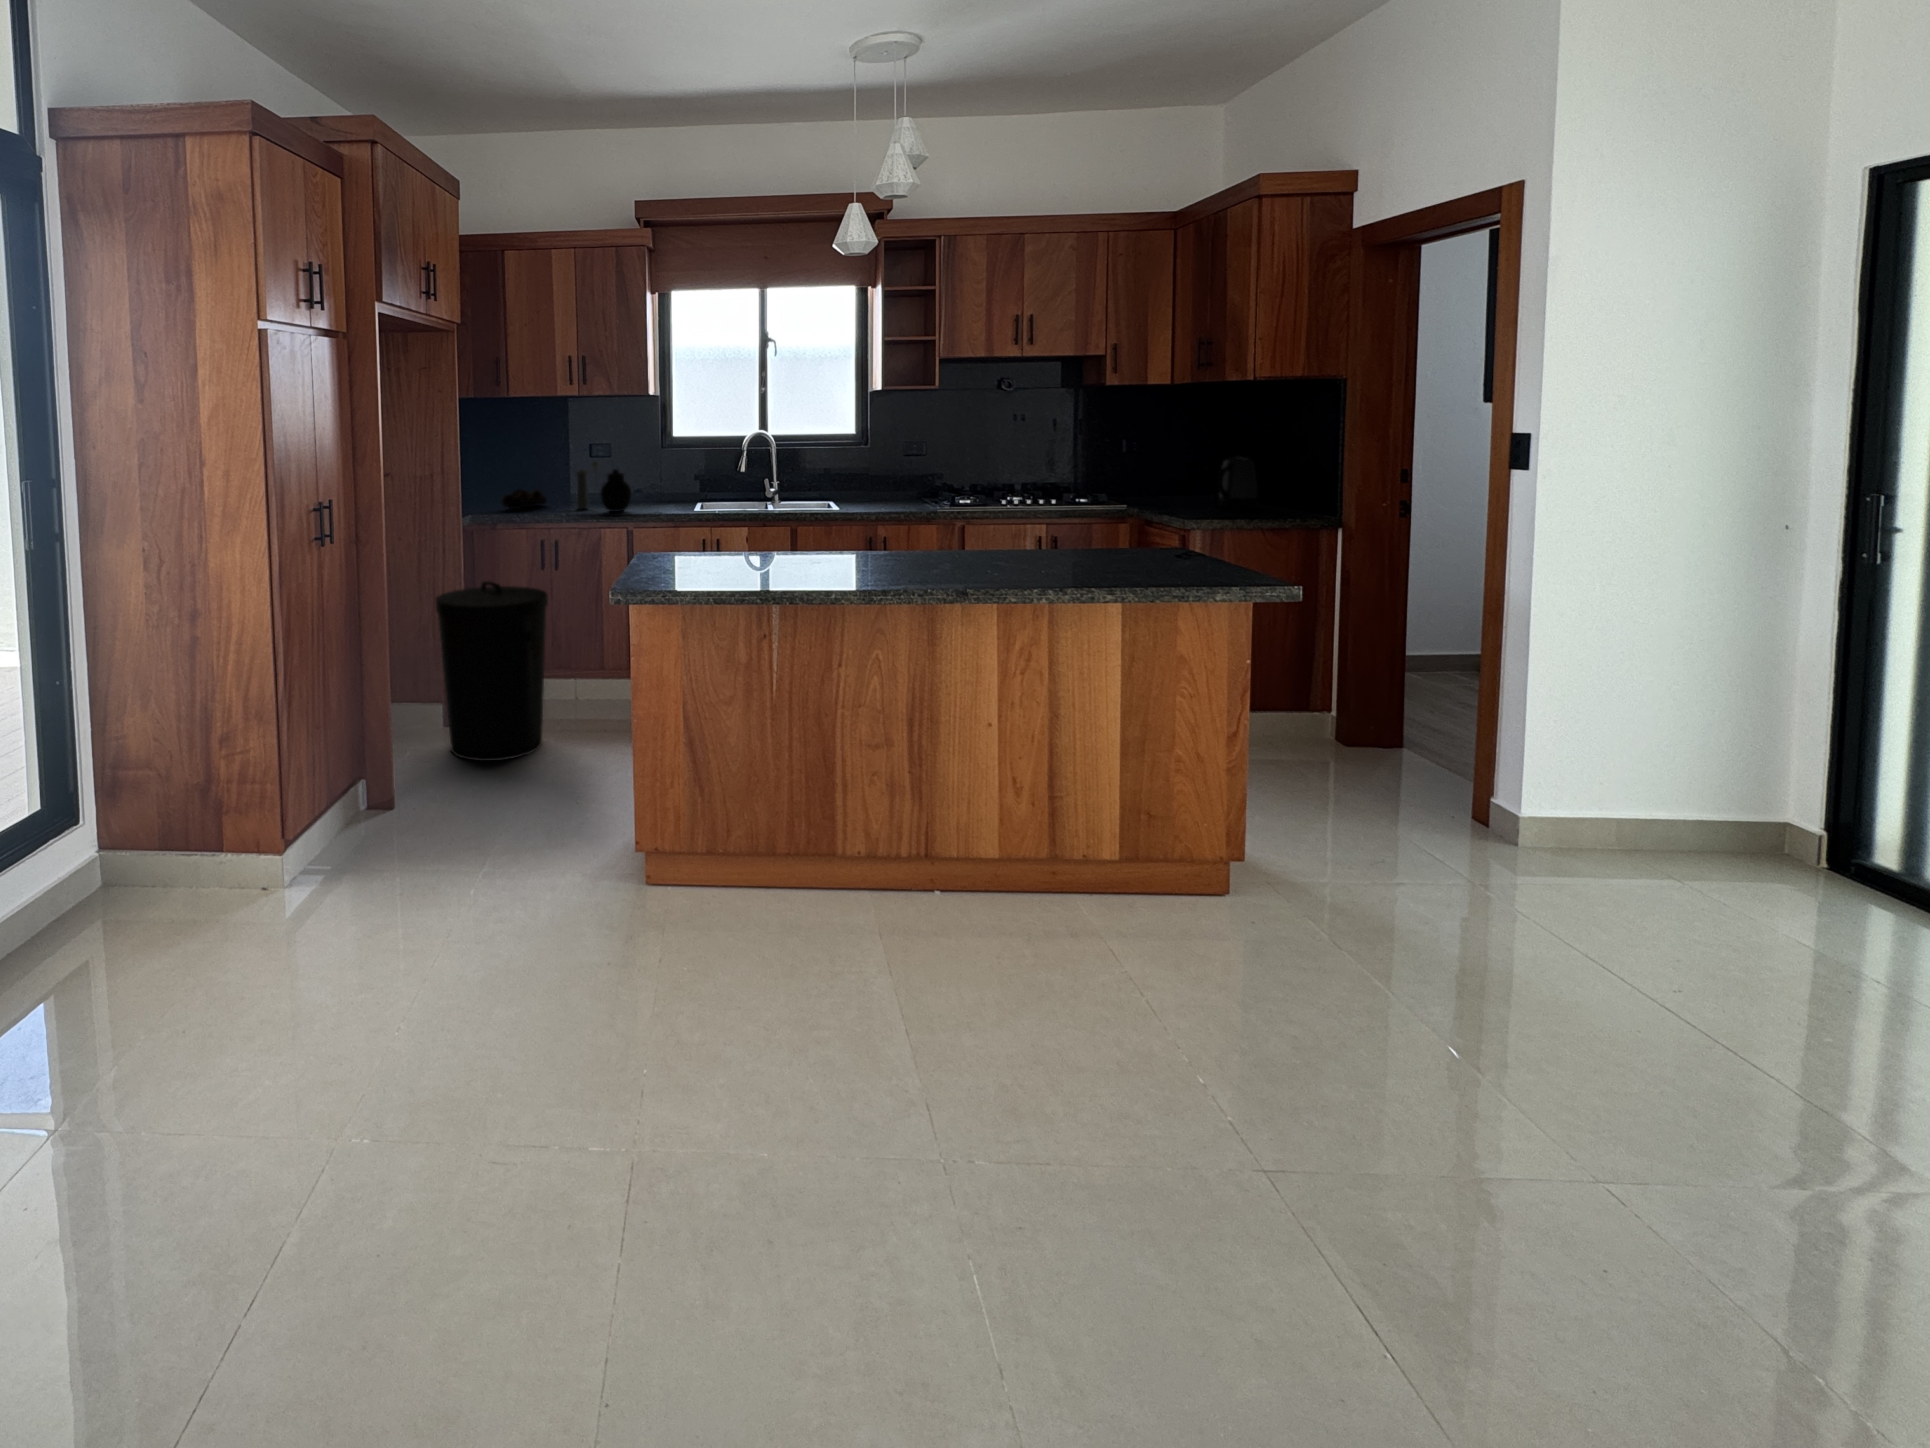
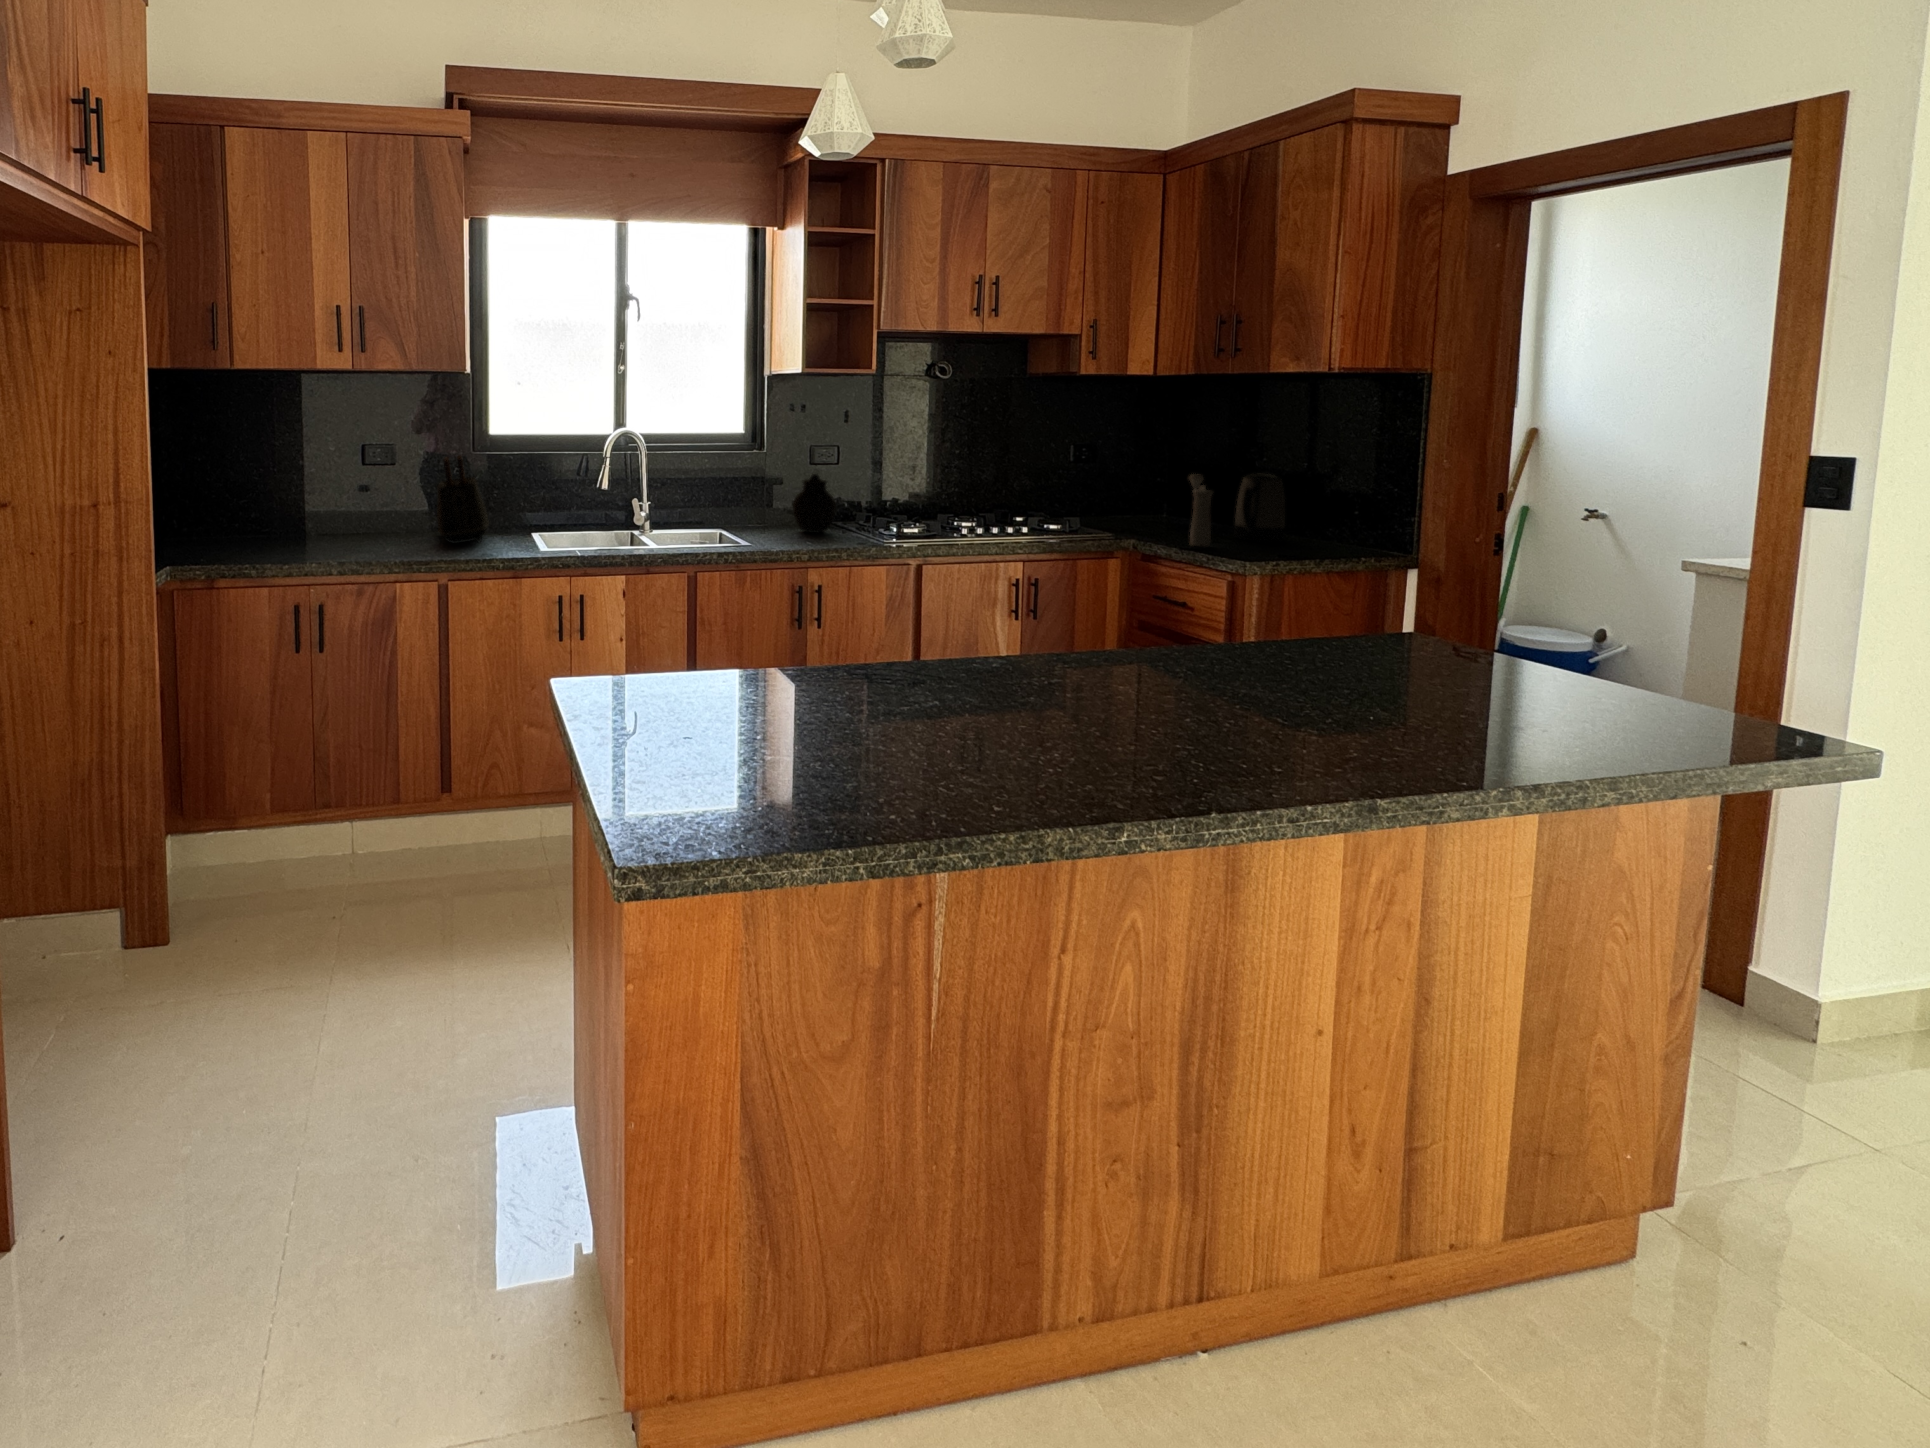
toaster: none [634,449,668,506] -> present [437,456,489,543]
pepper mill: present [576,461,599,509] -> present [1189,474,1213,546]
jar: present [601,469,632,512] -> present [793,474,836,533]
bread loaf: present [501,489,547,509] -> none [219,518,295,553]
trash can: present [436,581,548,761] -> none [102,694,317,1031]

